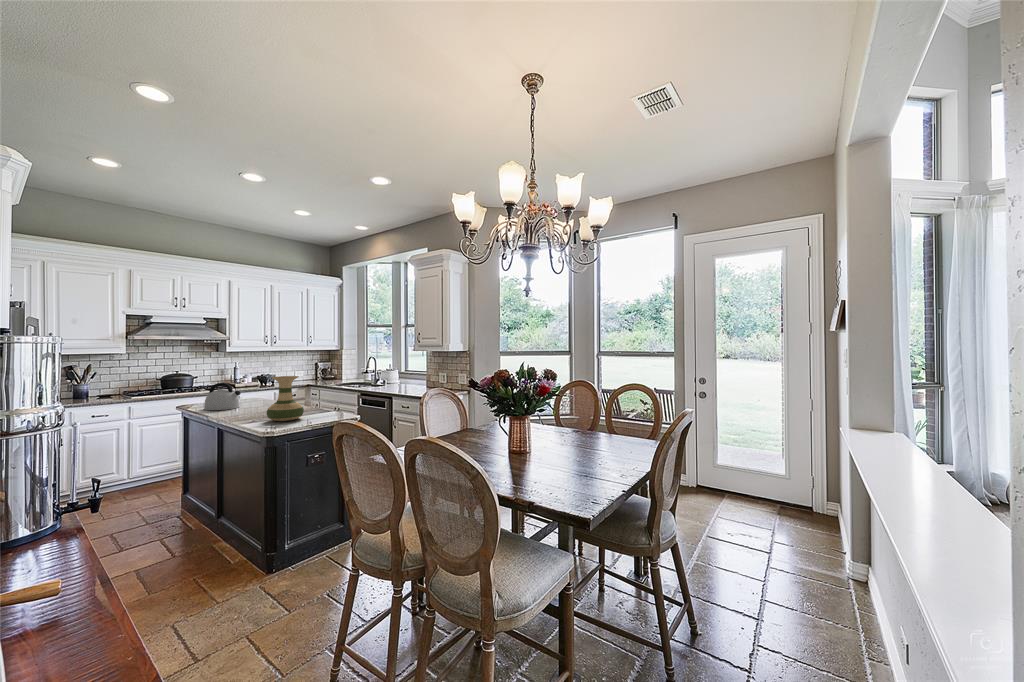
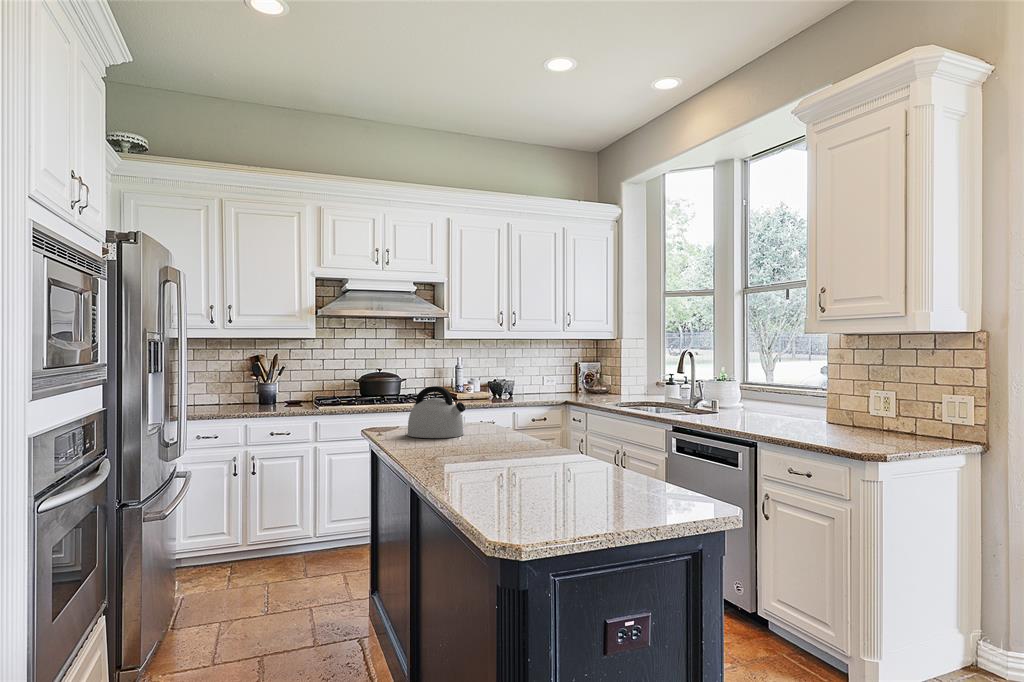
vase: present [267,376,304,421] -> none [516,374,592,477]

